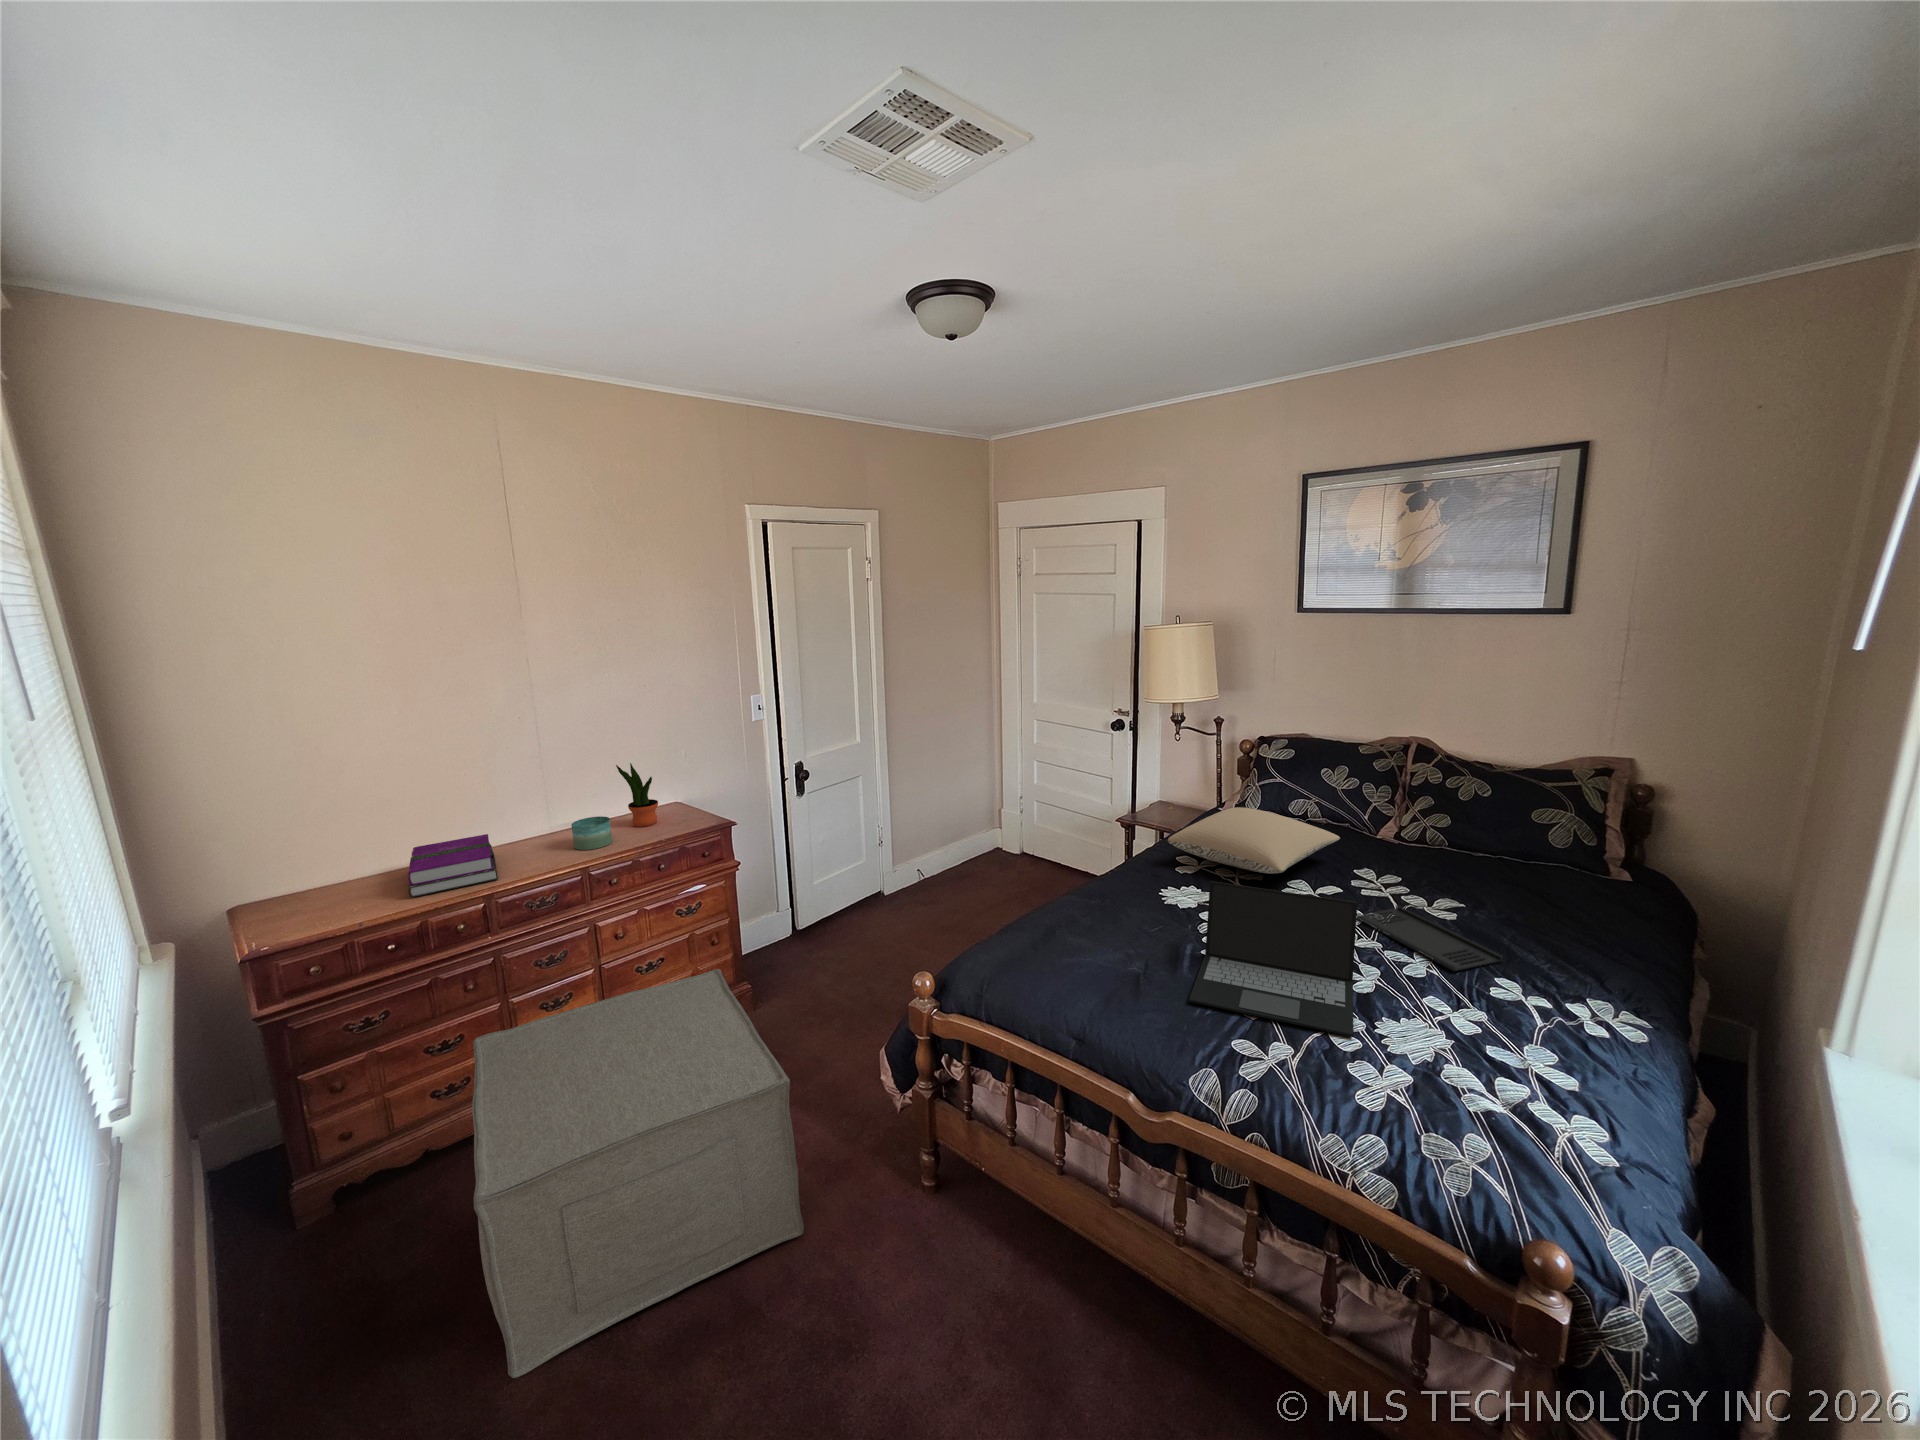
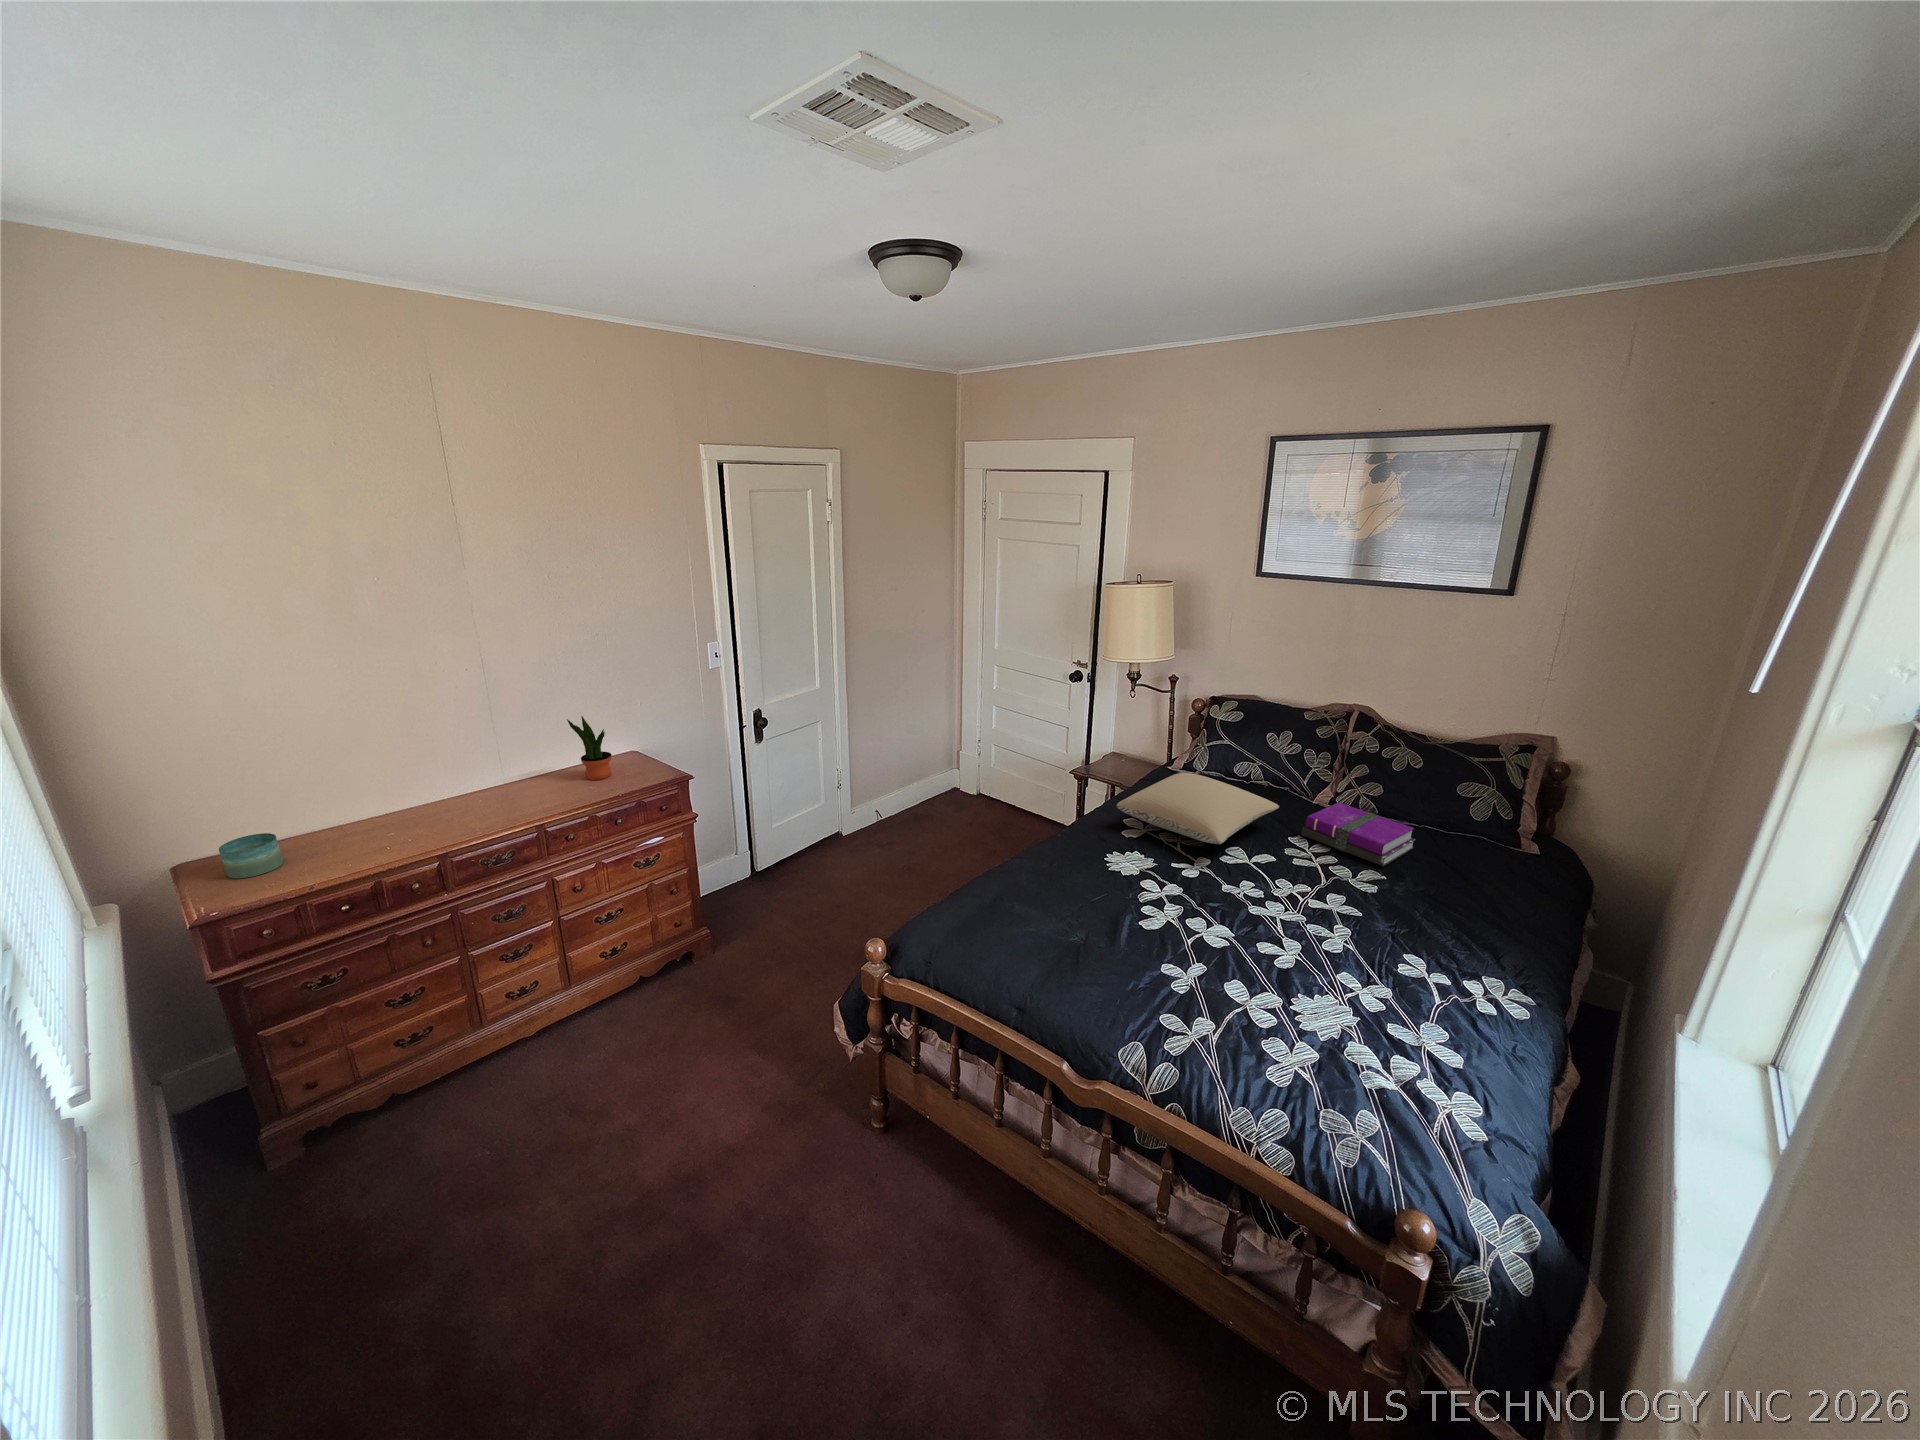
candle: present [571,816,612,850] -> present [219,833,283,879]
notebook: present [408,834,498,897] -> present [1301,803,1415,866]
laptop: present [1189,881,1357,1037] -> none [1124,859,1286,1013]
tray: present [1357,906,1503,971] -> none [1284,877,1414,947]
ottoman: present [472,969,804,1378] -> none [434,926,761,1311]

